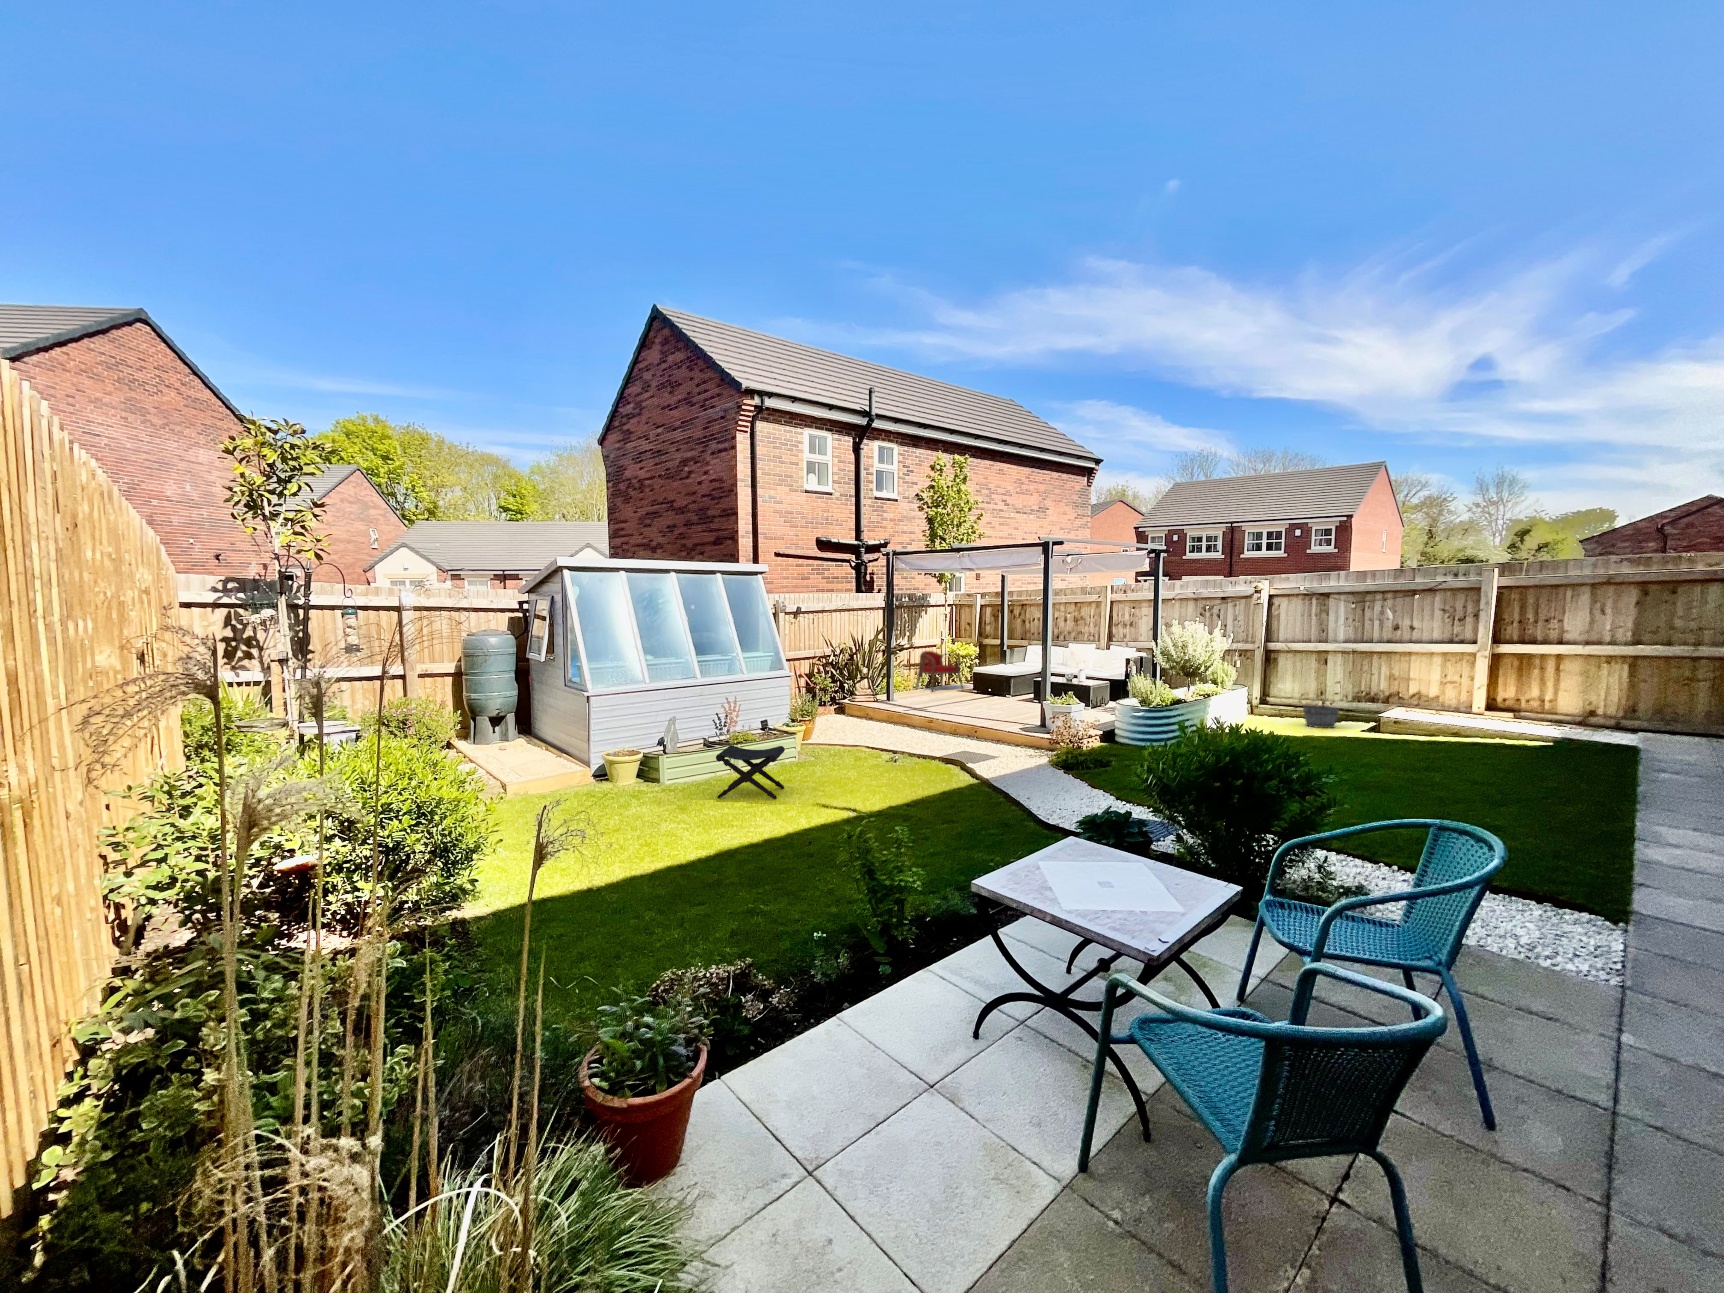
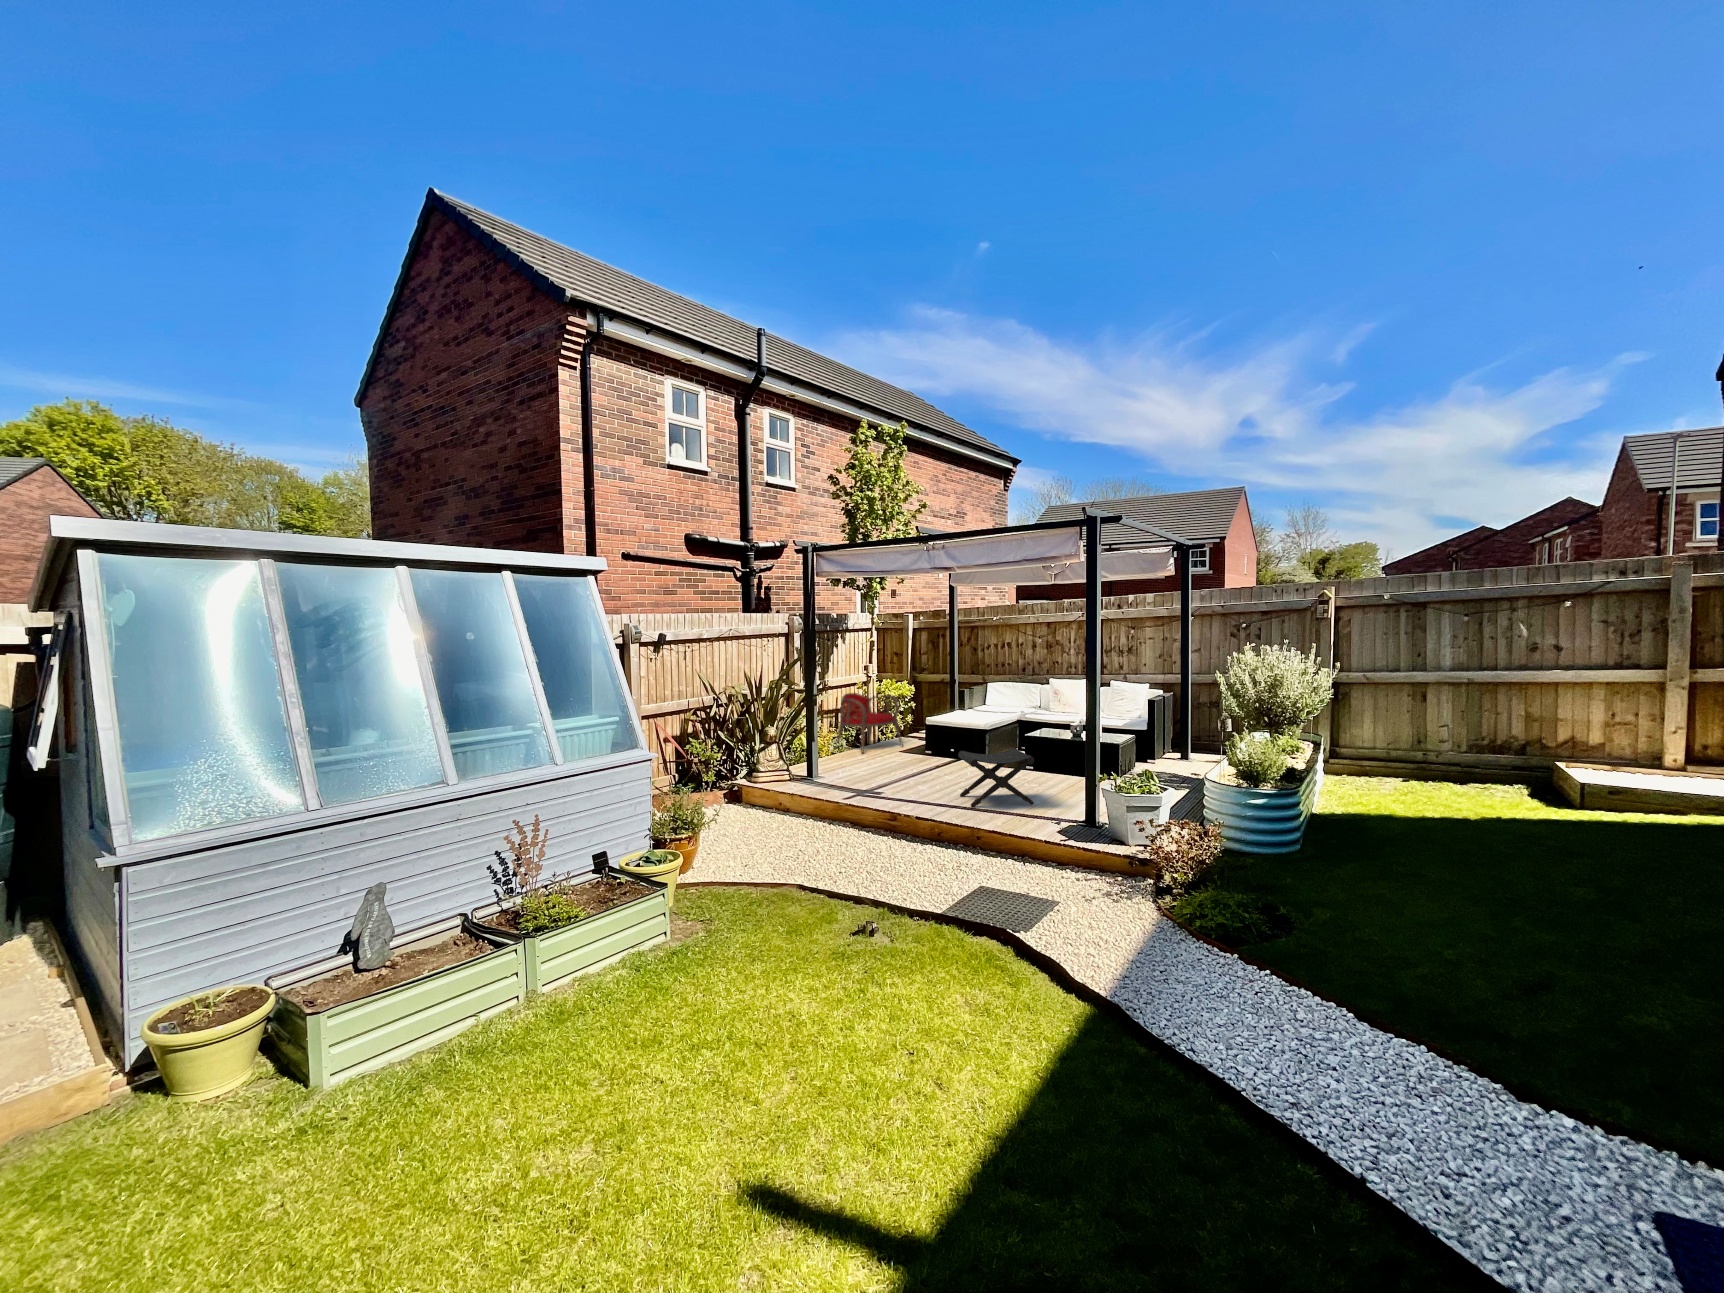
wooden bucket: present [1303,705,1339,728] -> none [1405,753,1462,793]
footstool: present [716,745,785,799] -> present [958,749,1034,807]

